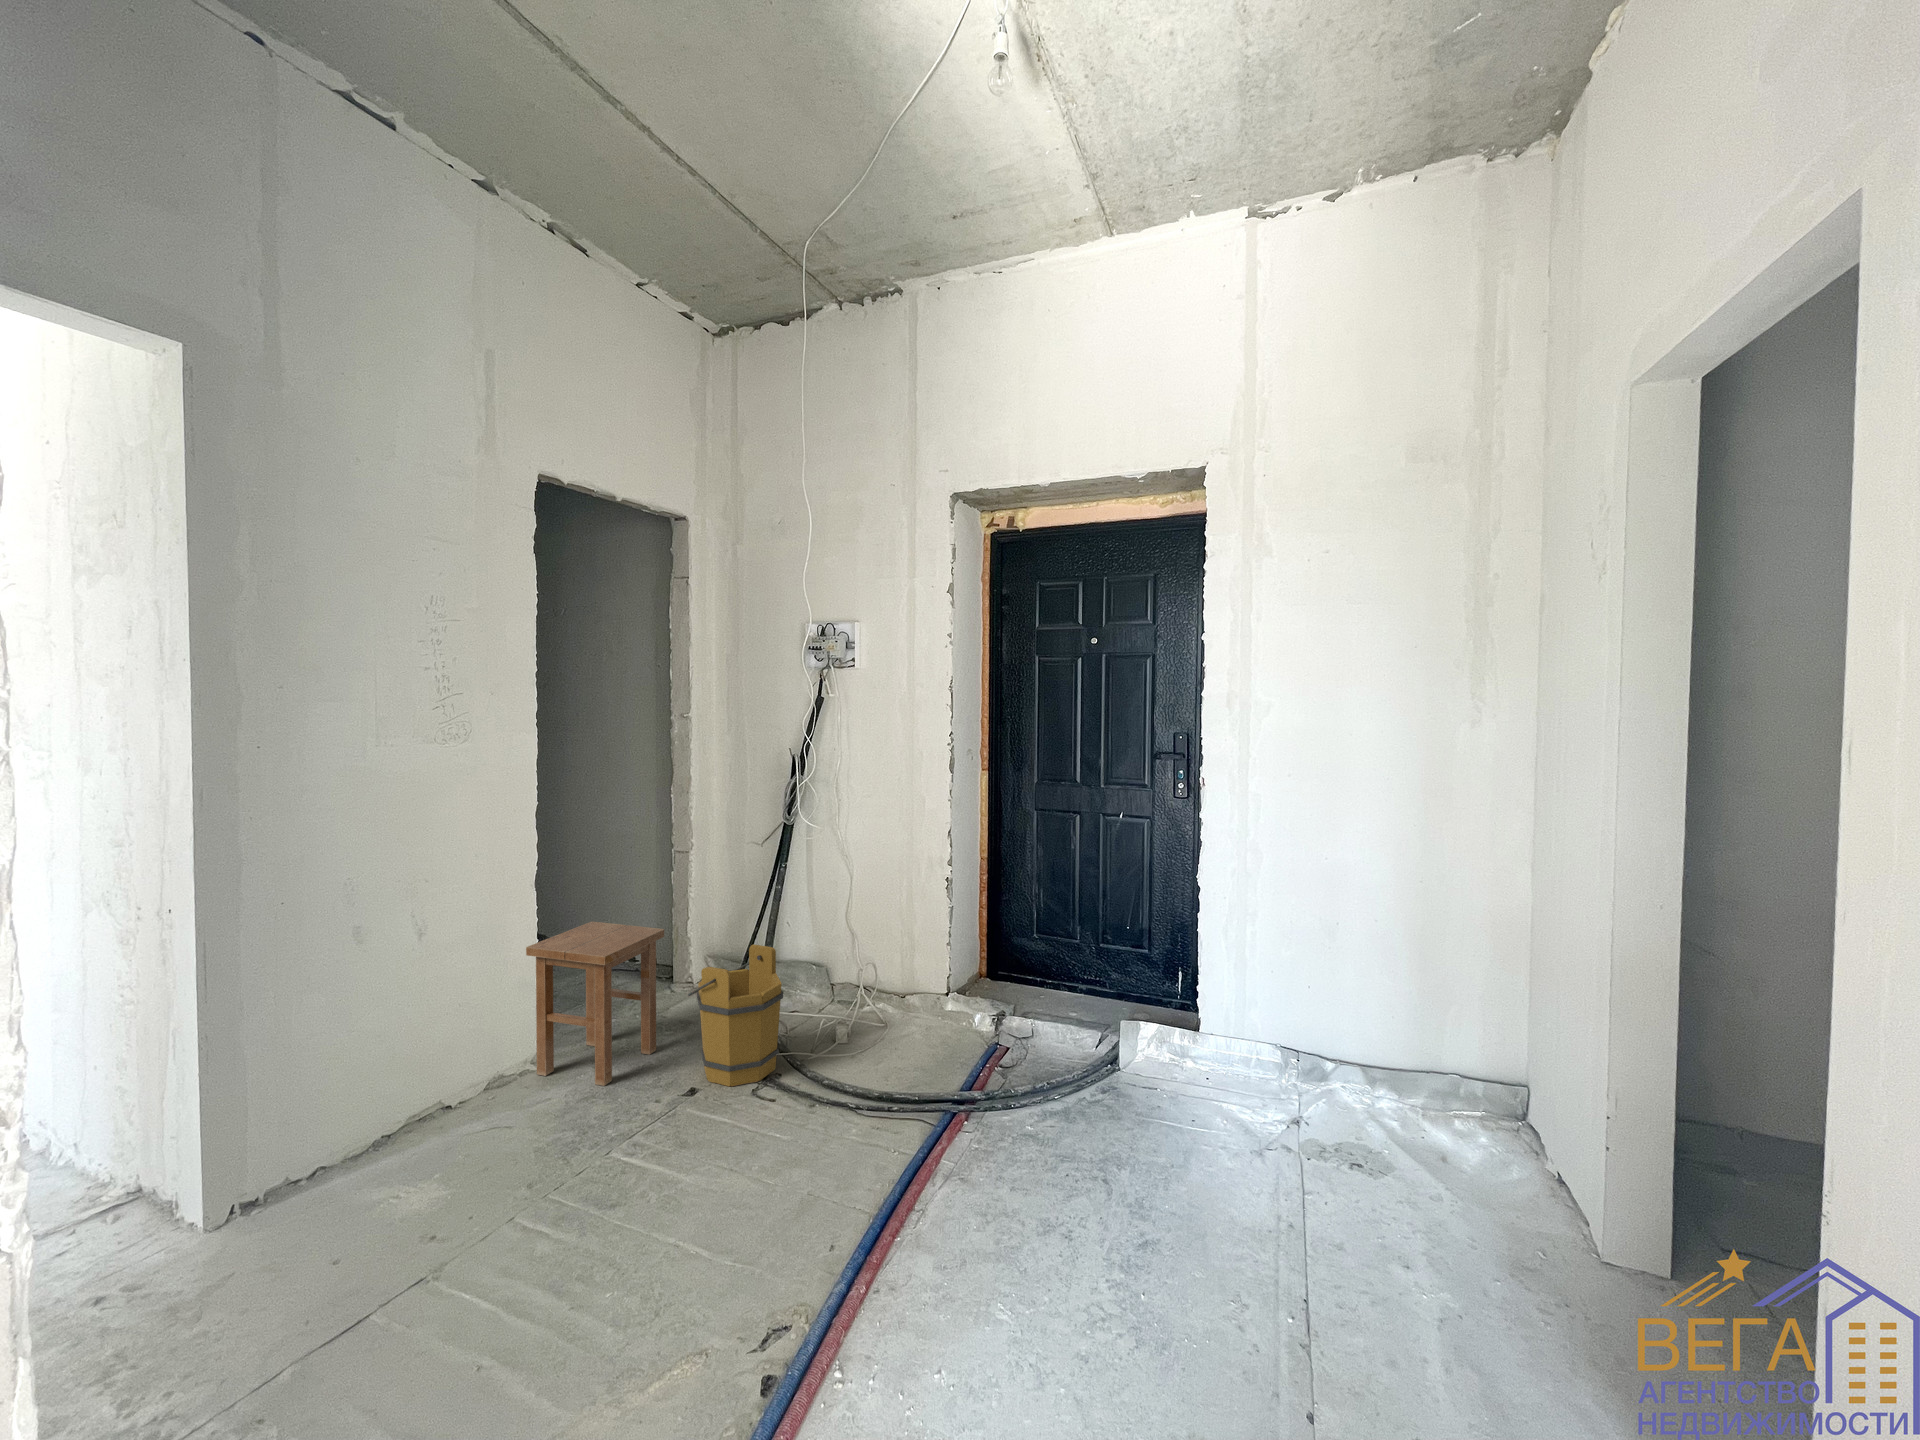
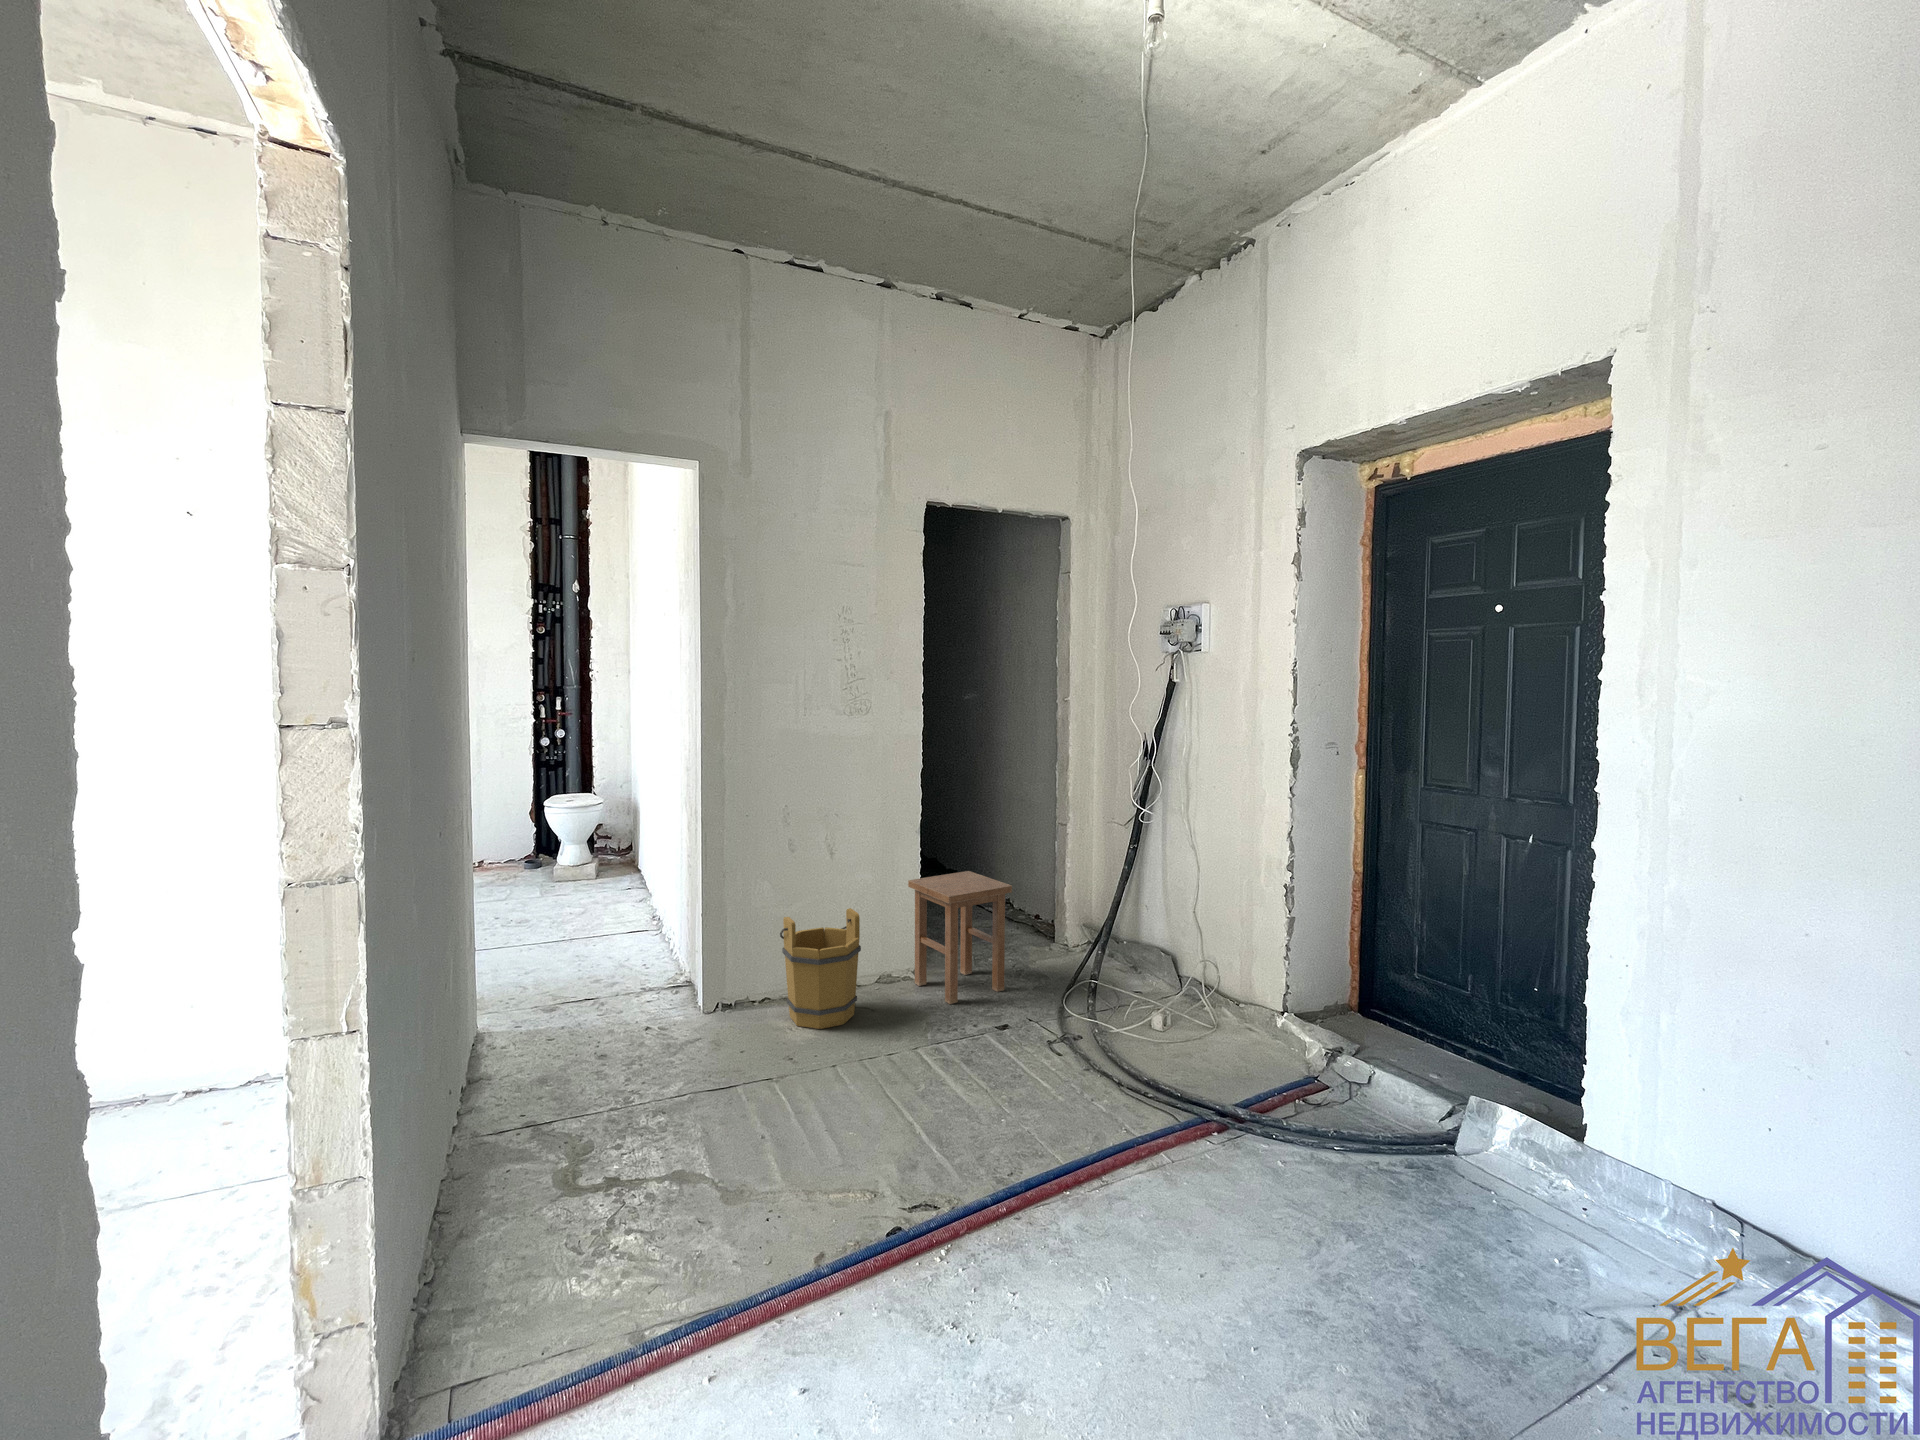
bucket: present [688,944,783,1086] -> present [780,908,861,1029]

